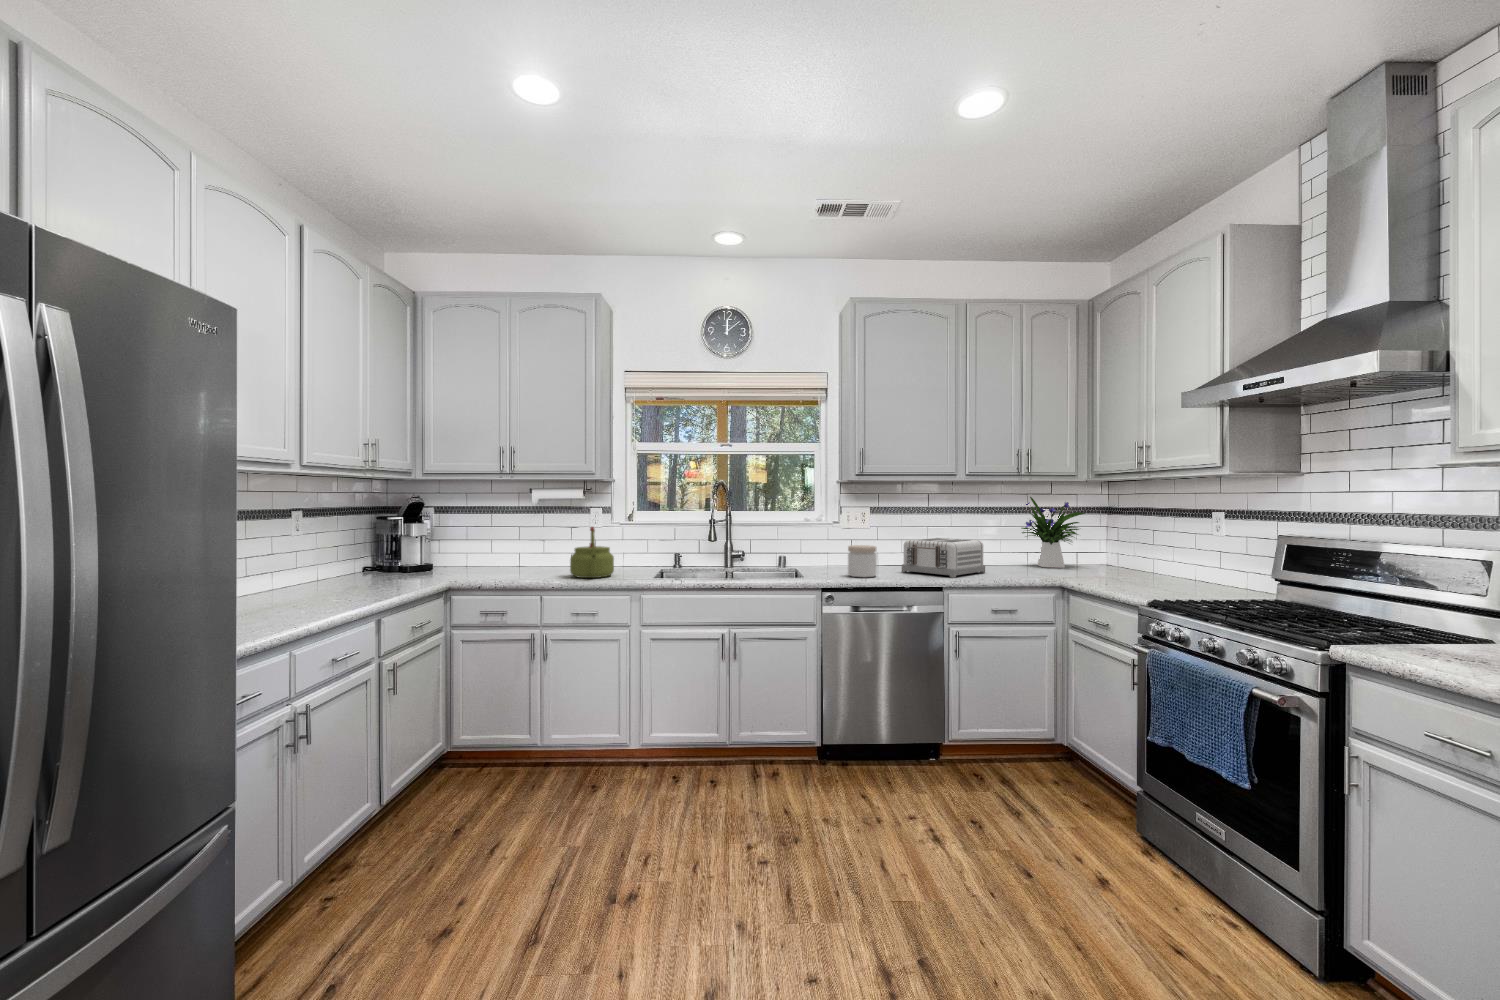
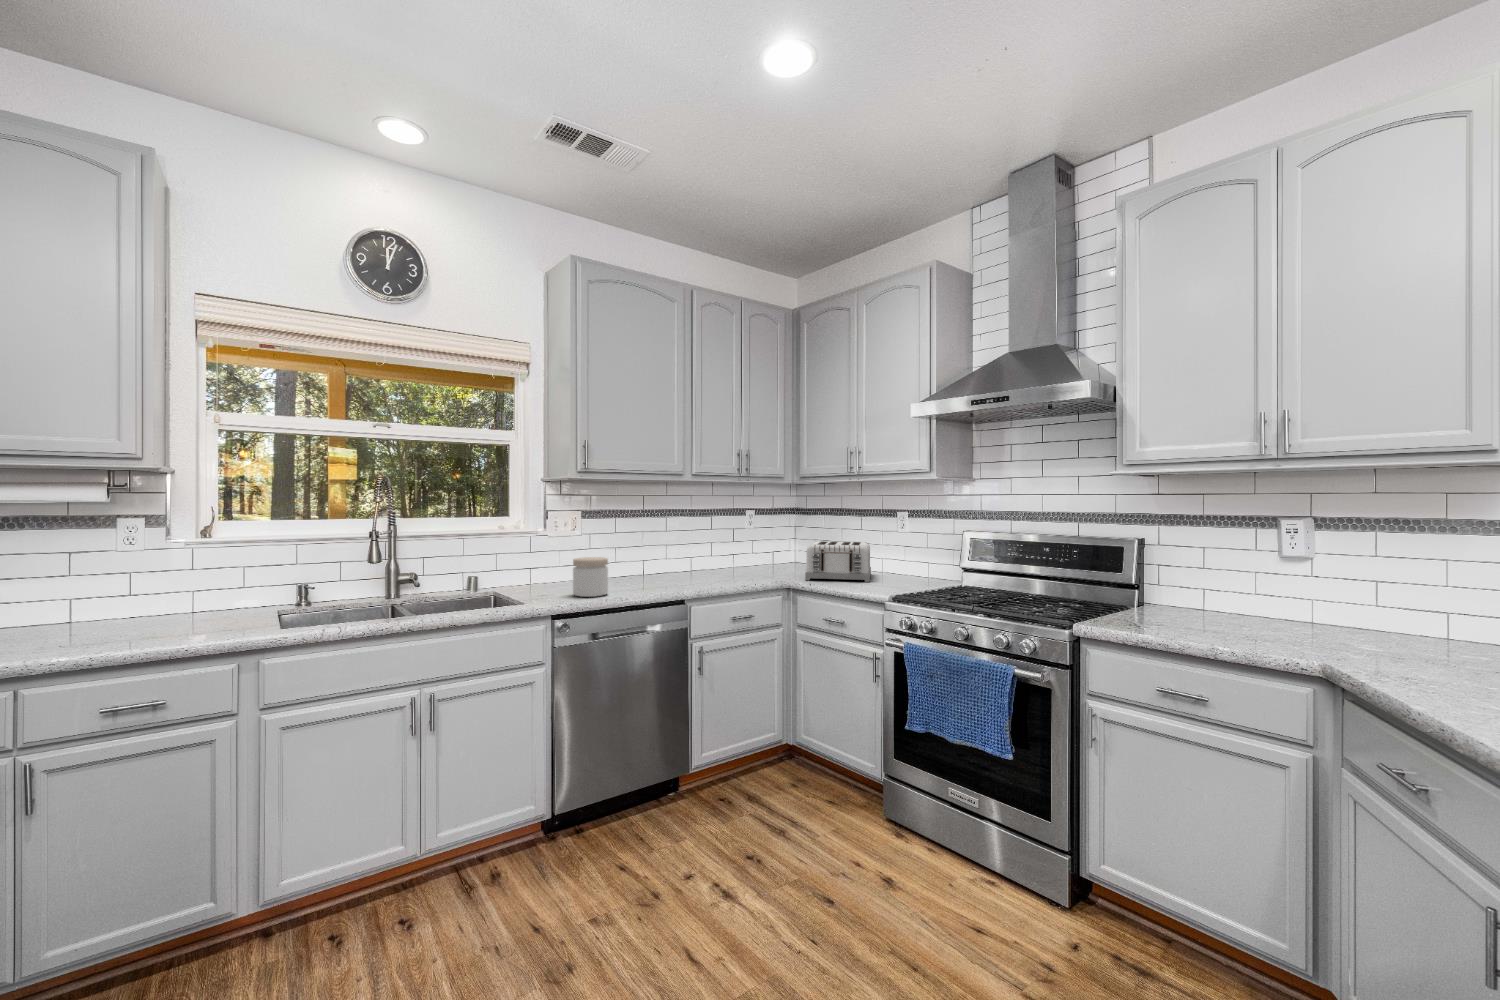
flower arrangement: present [1021,497,1085,568] -> none [717,498,781,568]
kettle: present [570,527,614,578] -> none [93,551,194,643]
toaster: present [902,538,985,578] -> present [805,541,871,582]

